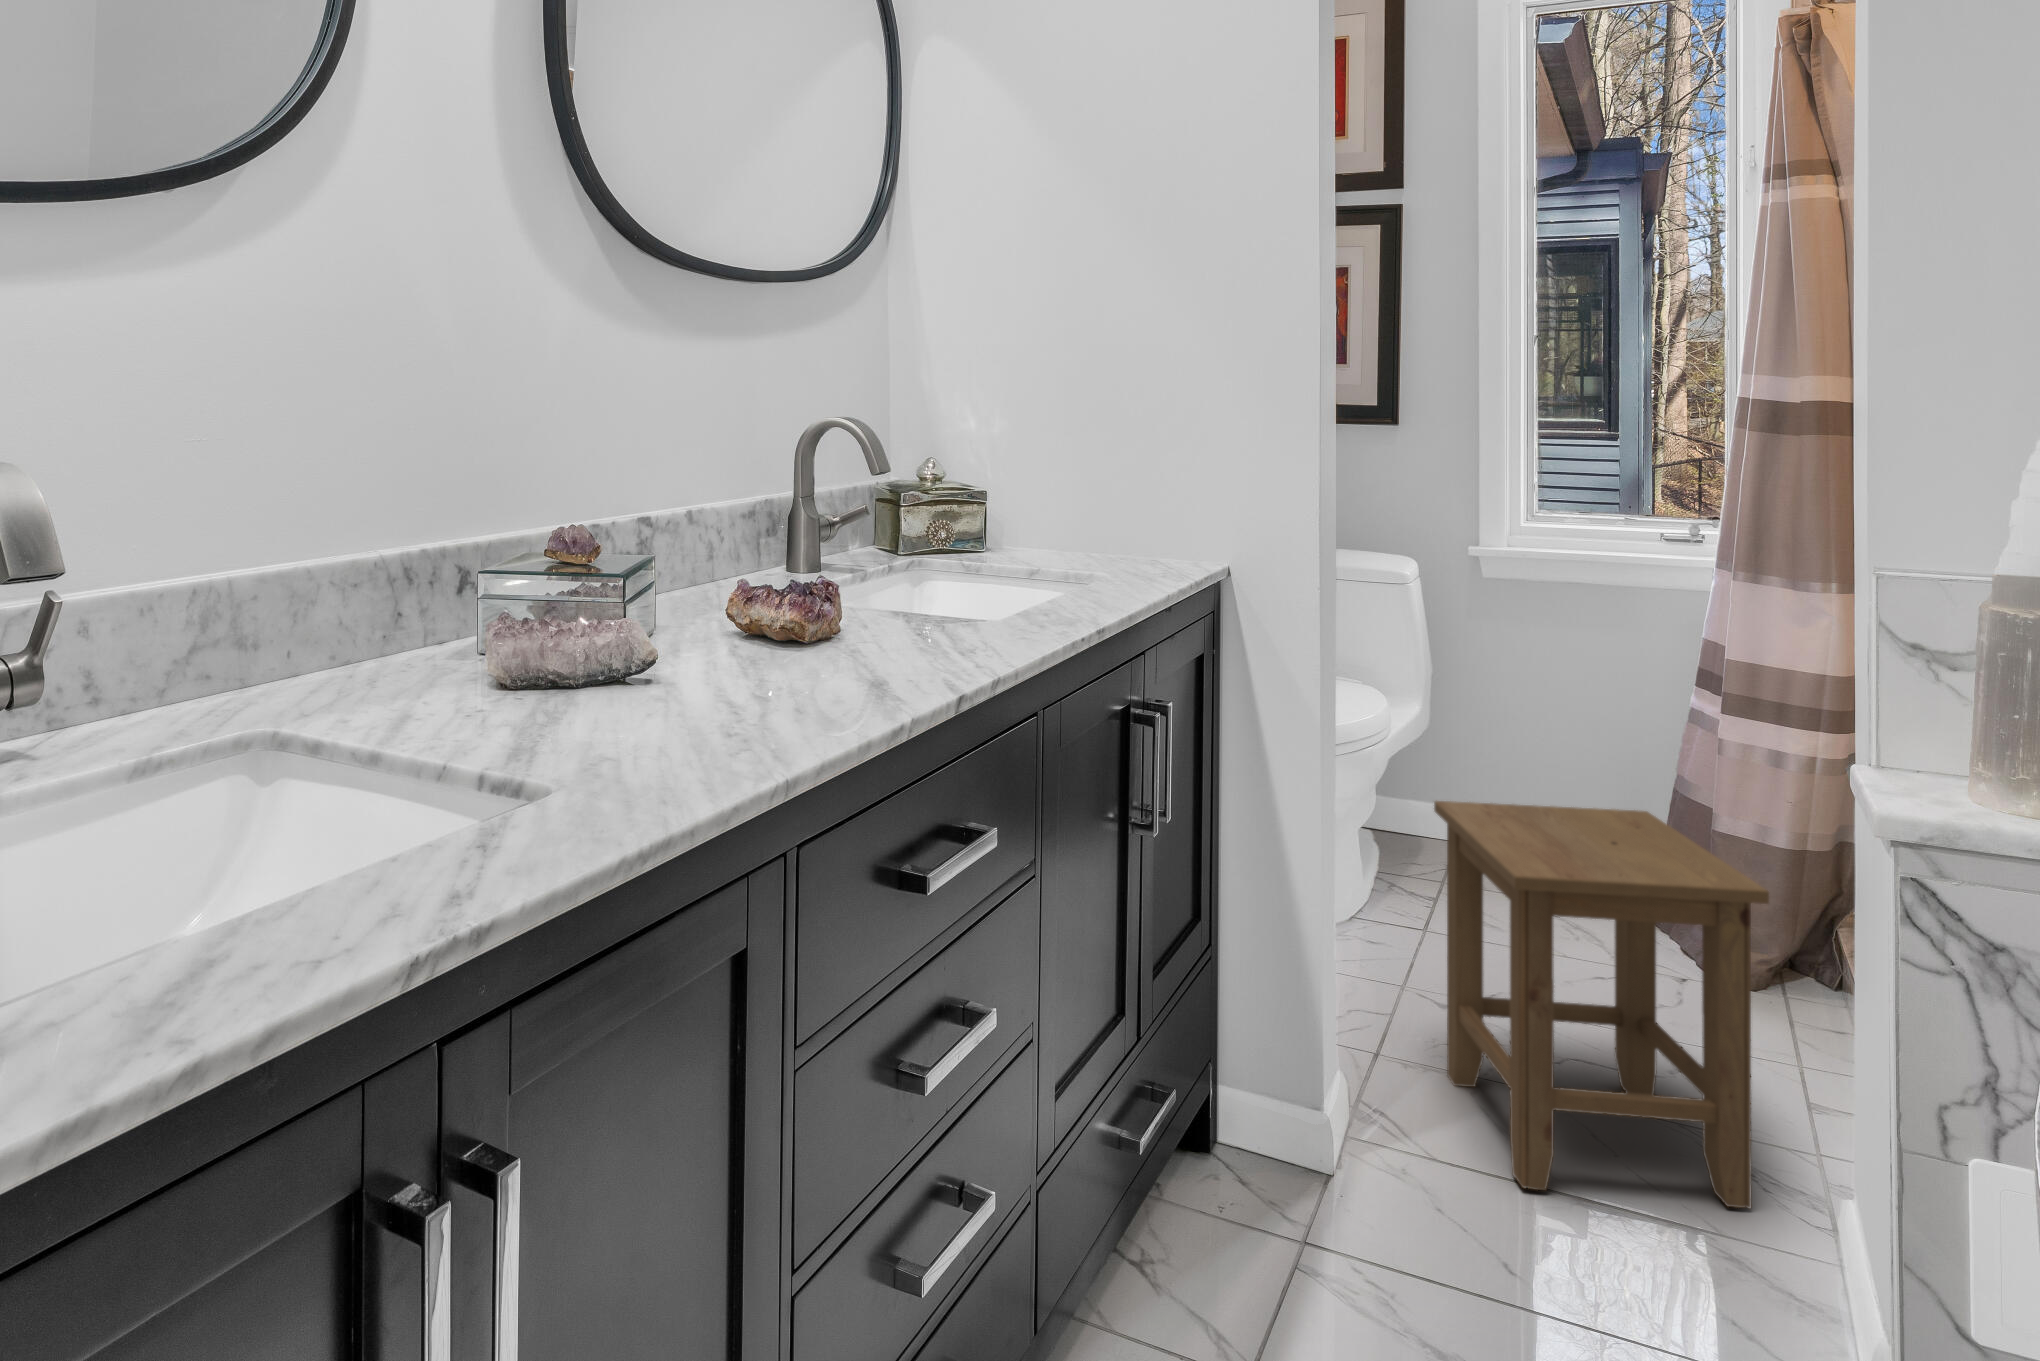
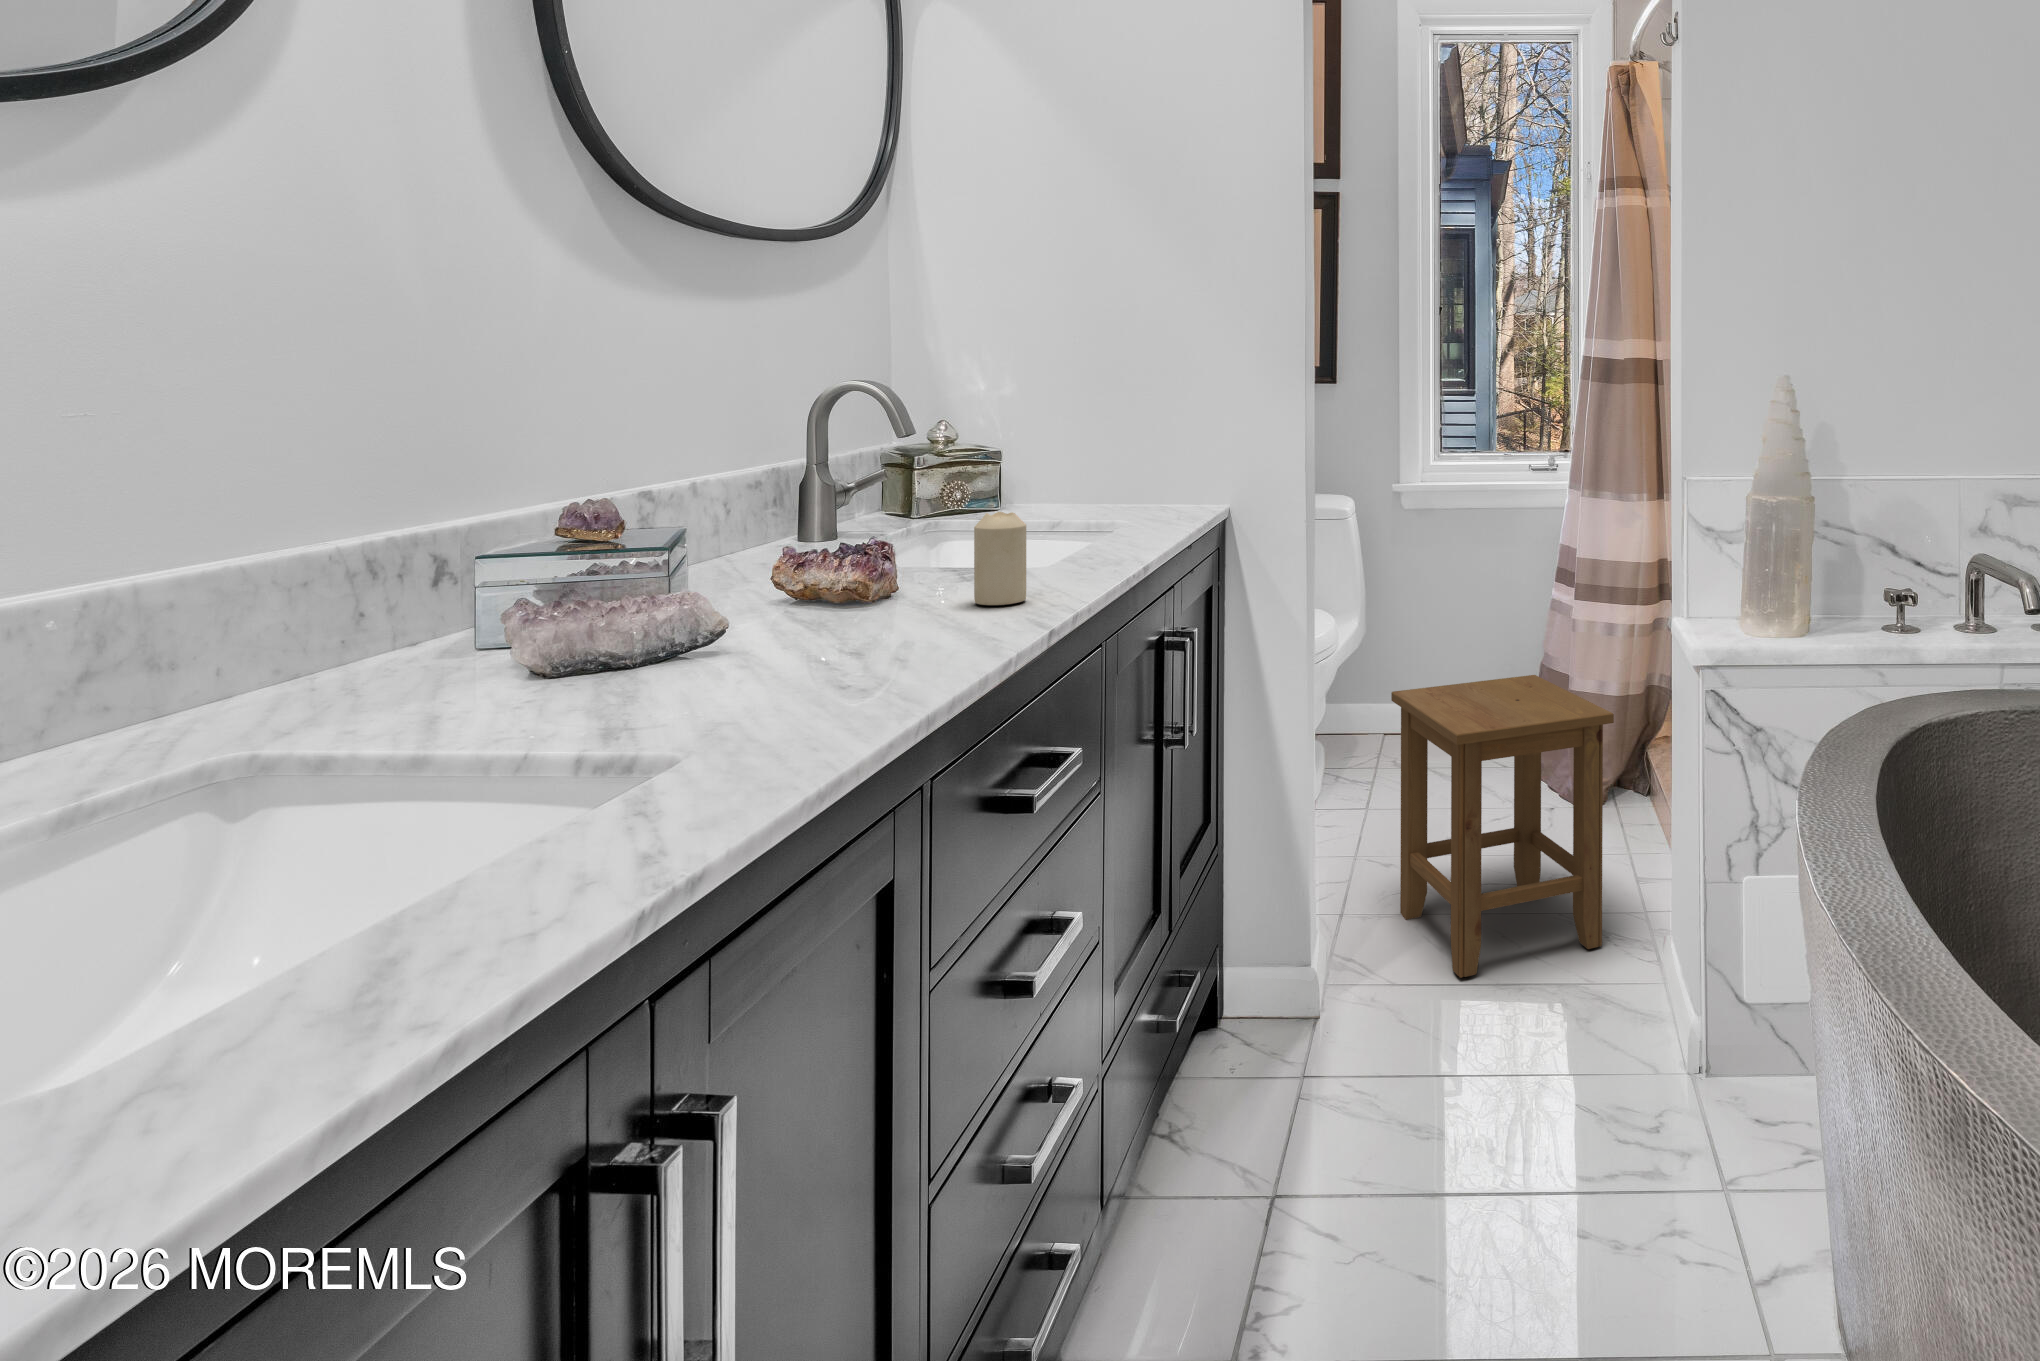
candle: none [895,563,946,662] -> present [974,512,1026,605]

